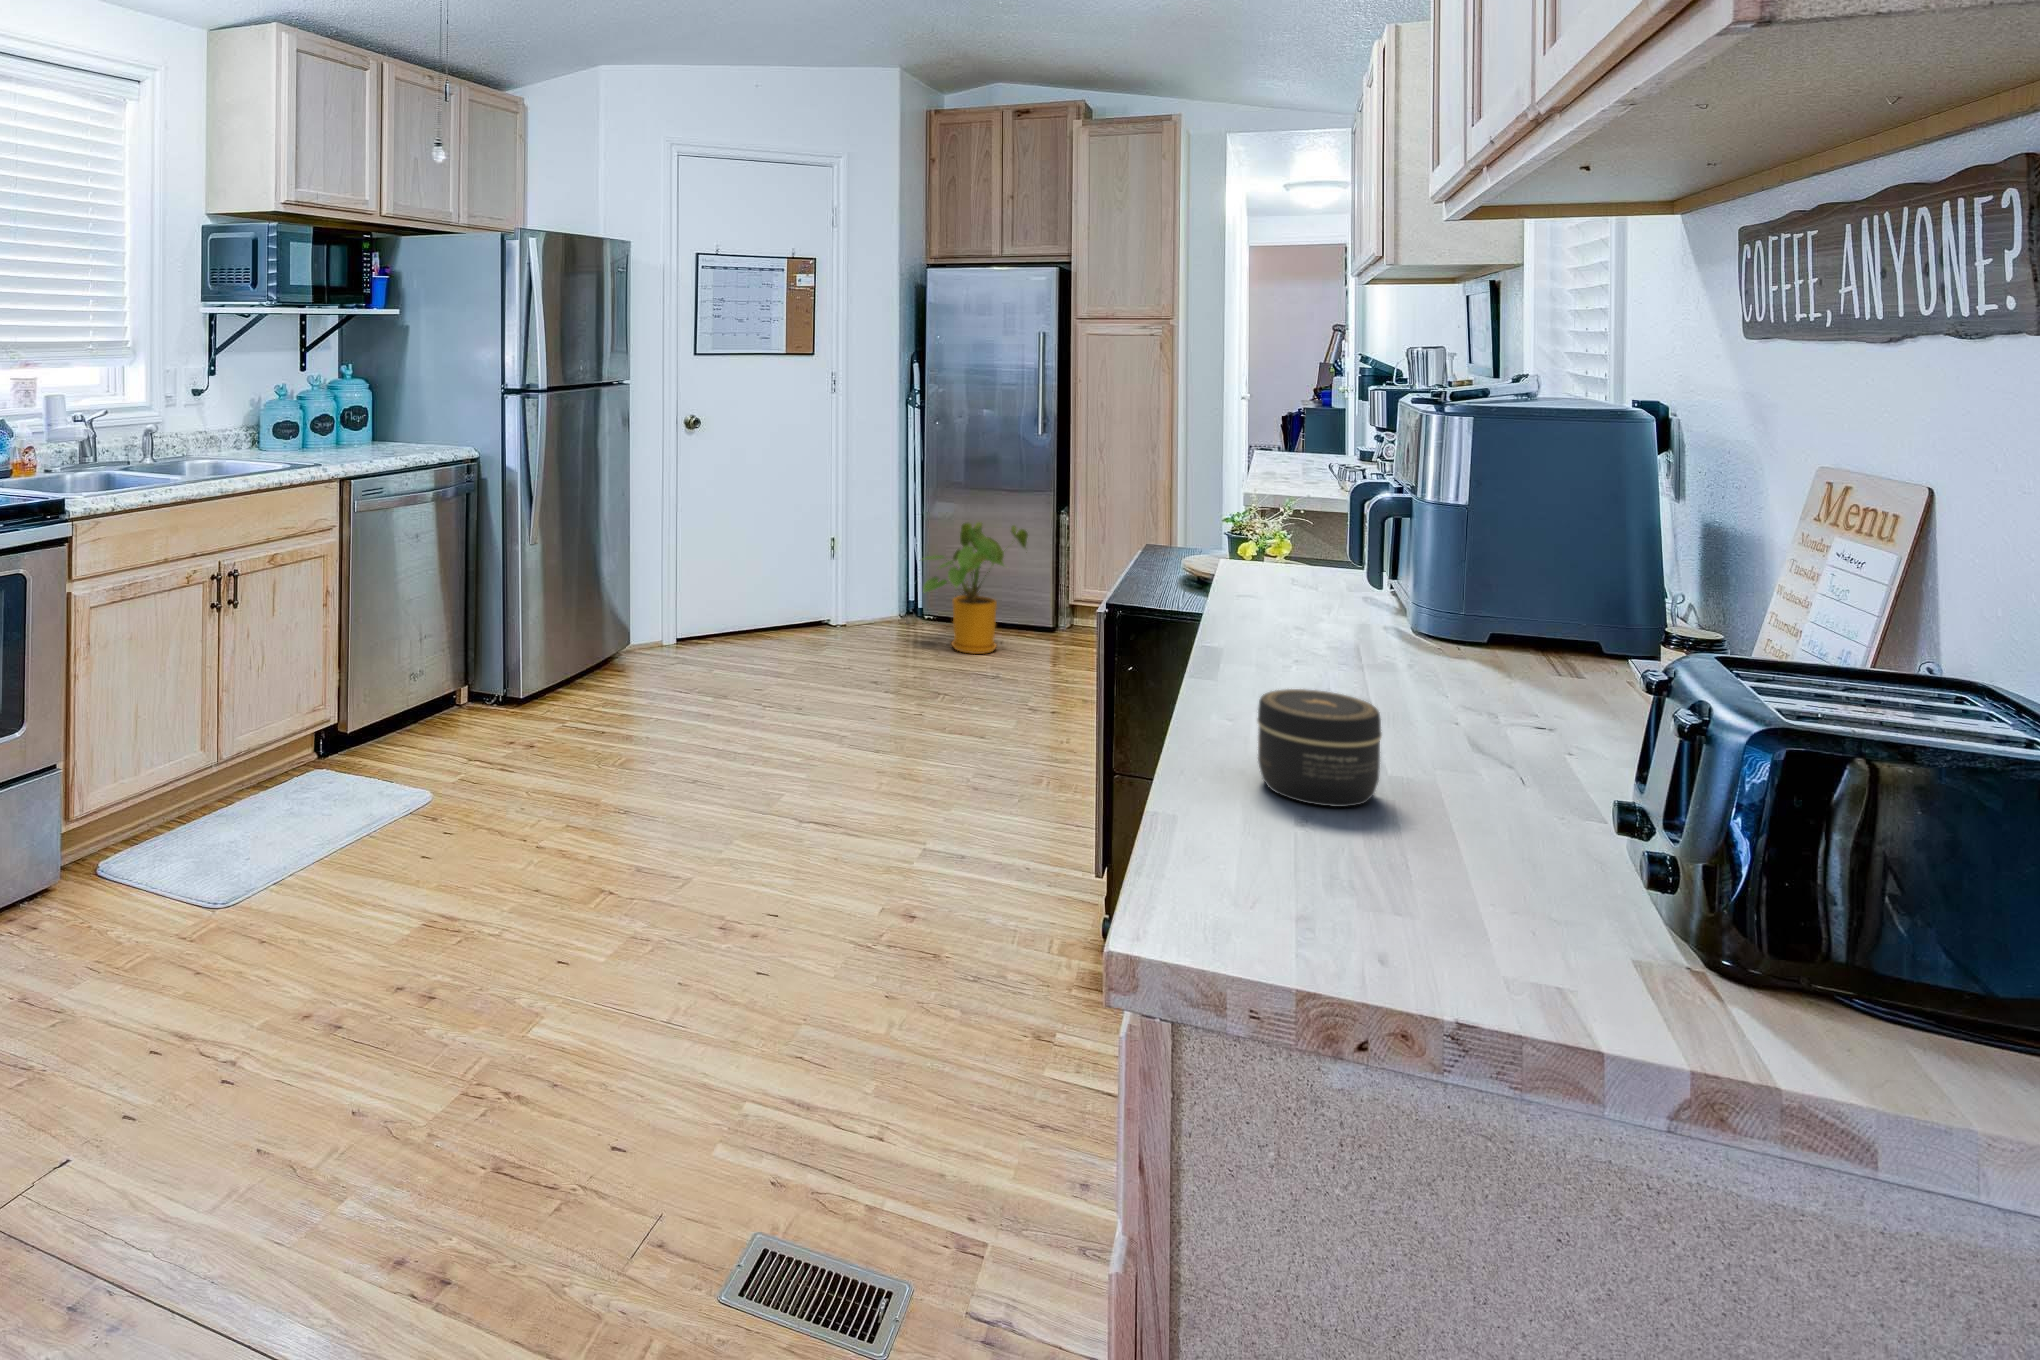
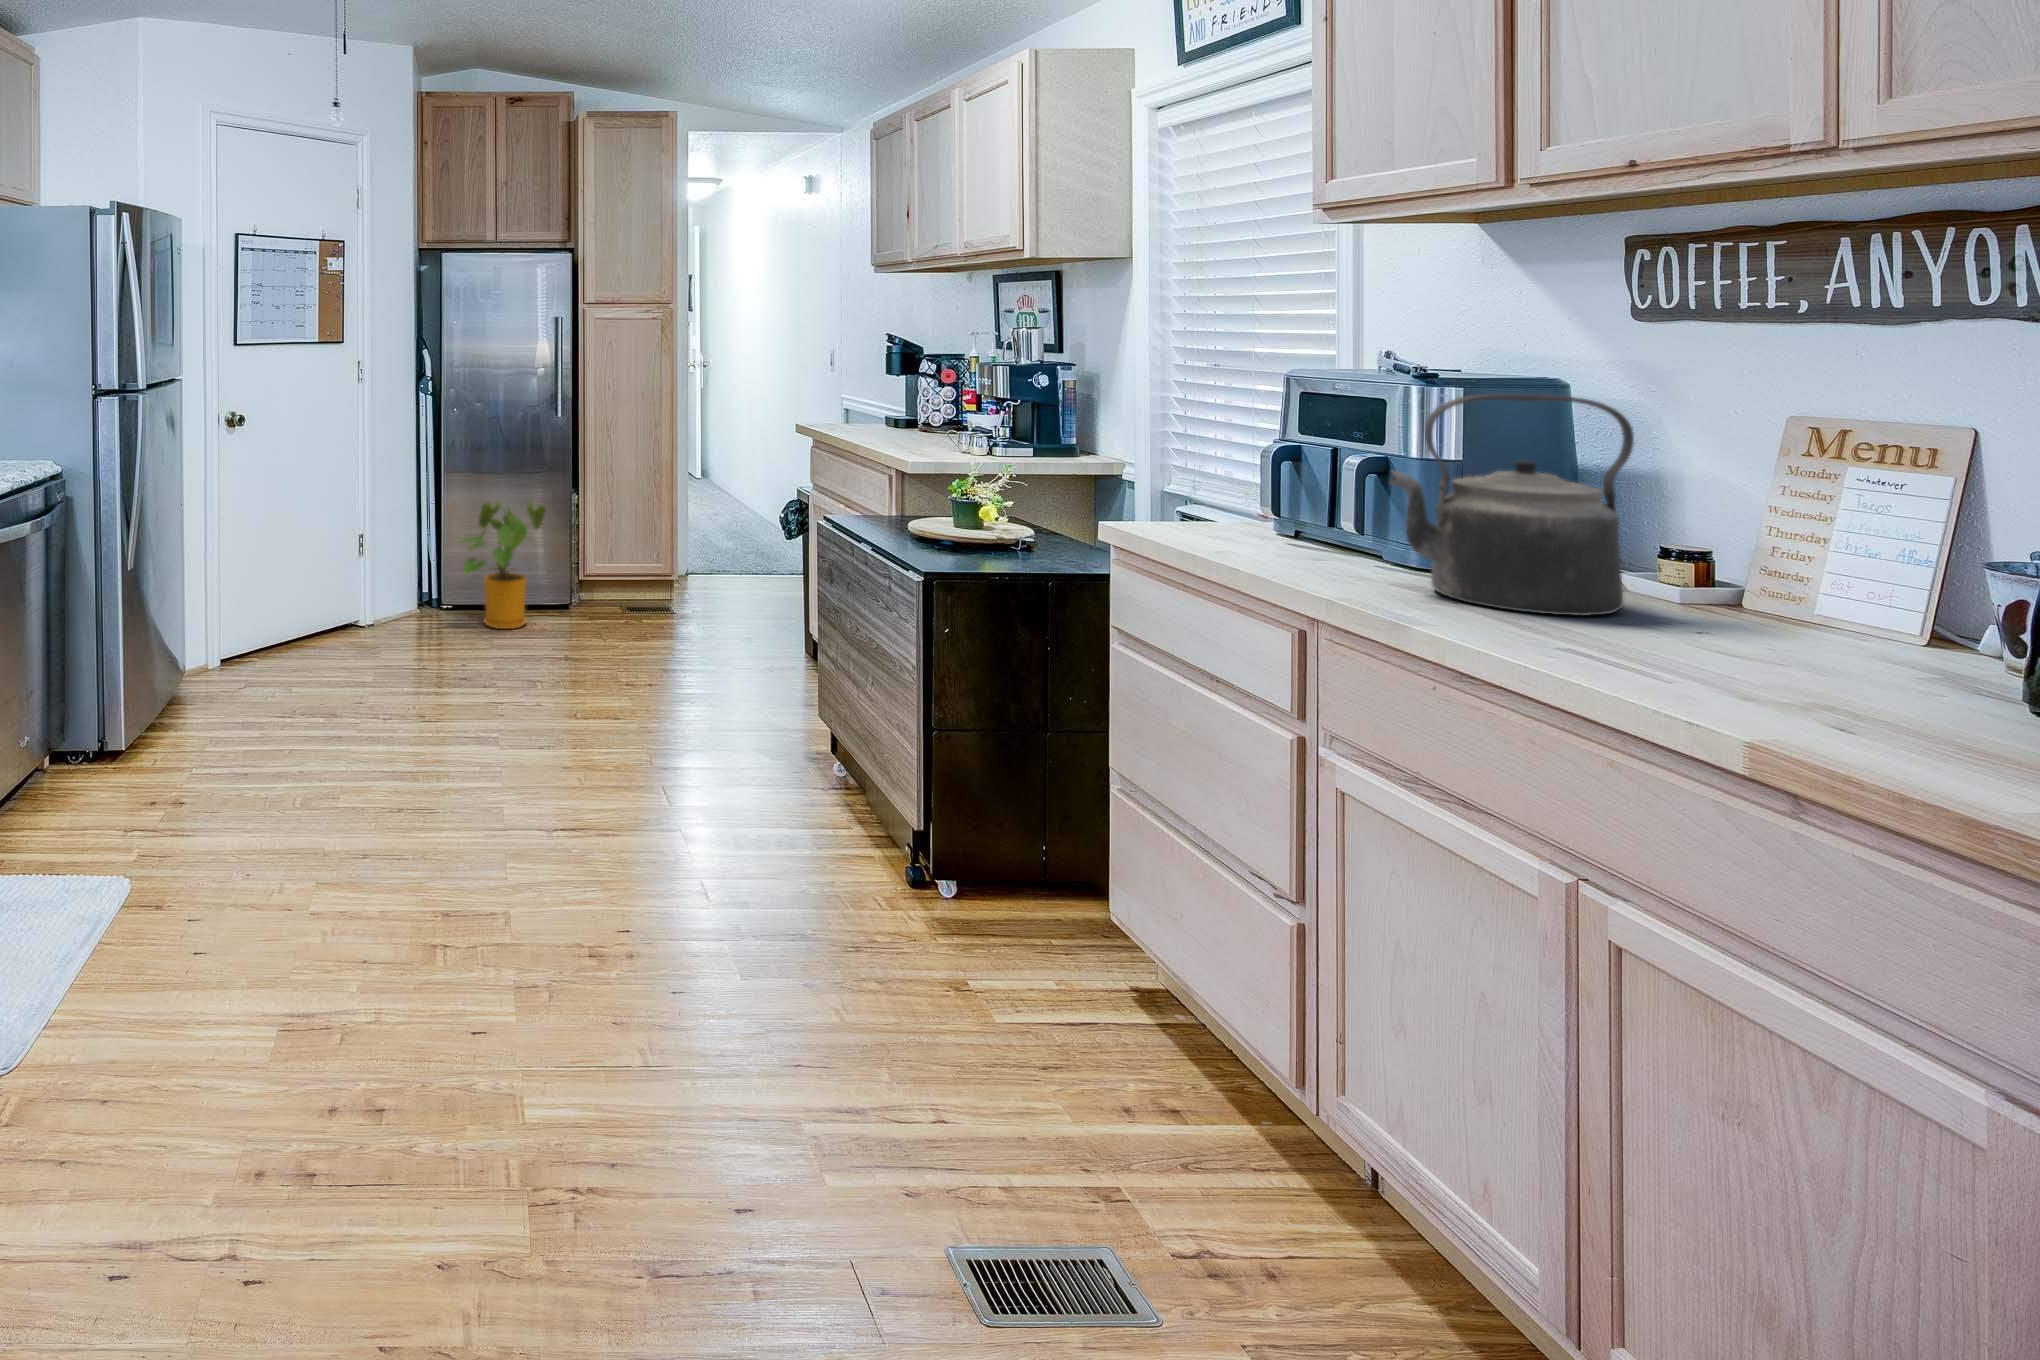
kettle: none [1303,421,1554,688] -> present [1391,394,1634,616]
jar: present [1258,689,1382,807] -> none [1779,633,1921,731]

